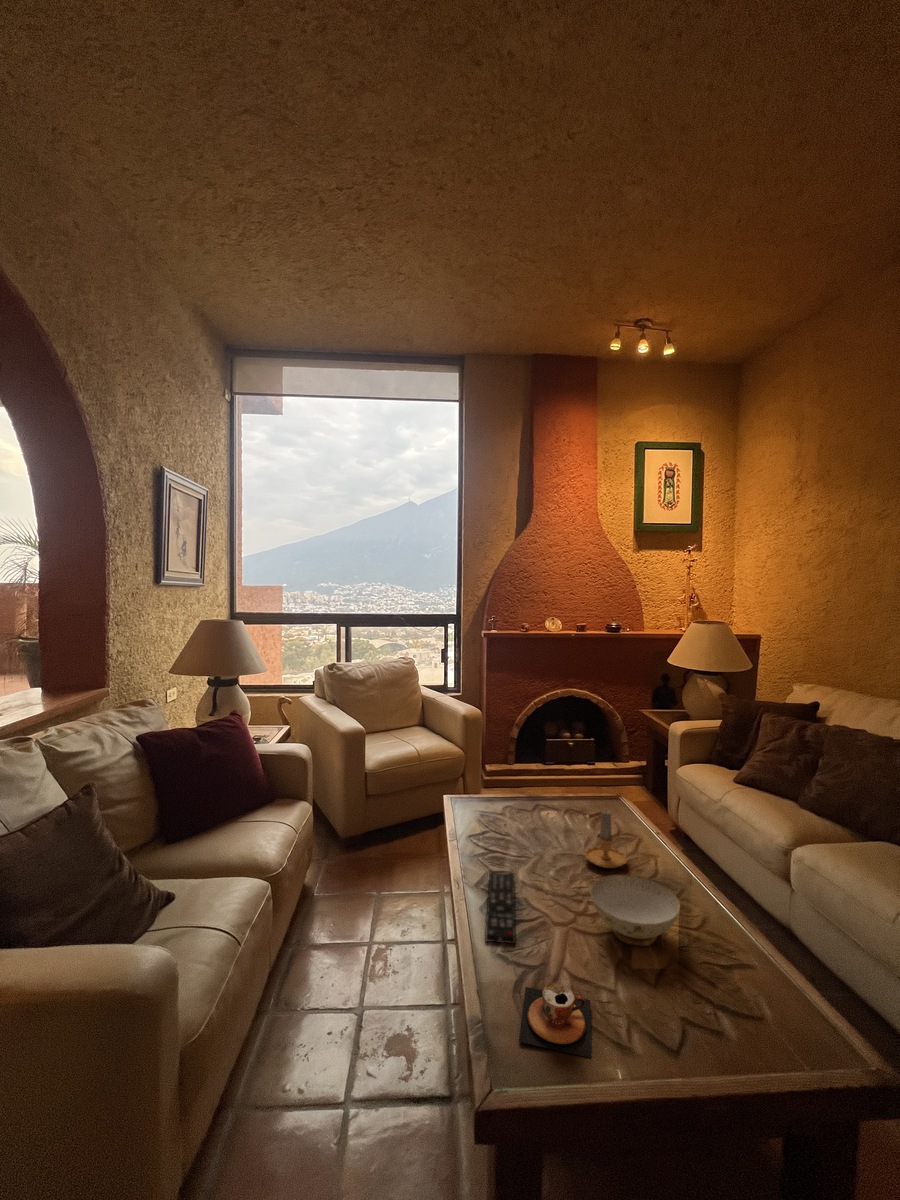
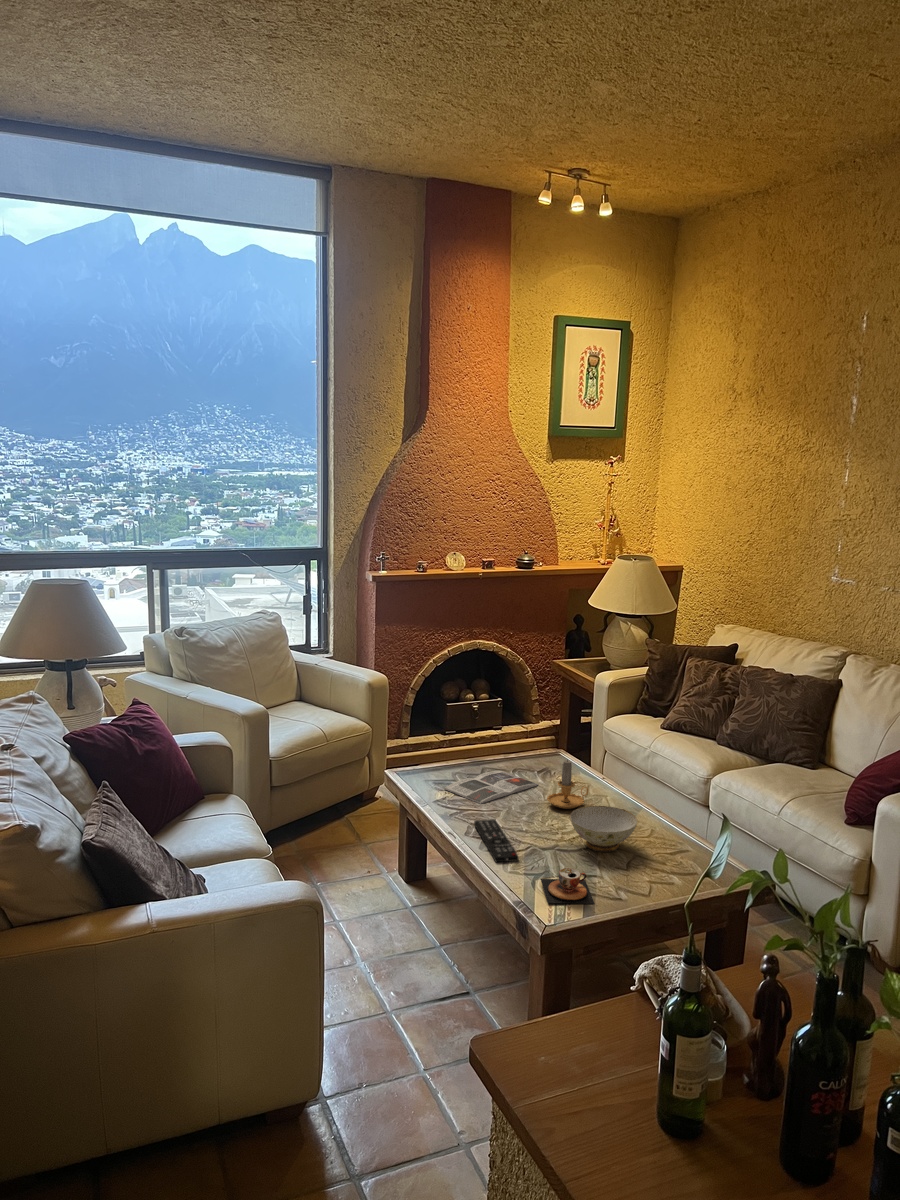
magazine: none [484,811,585,849] -> present [444,771,538,804]

